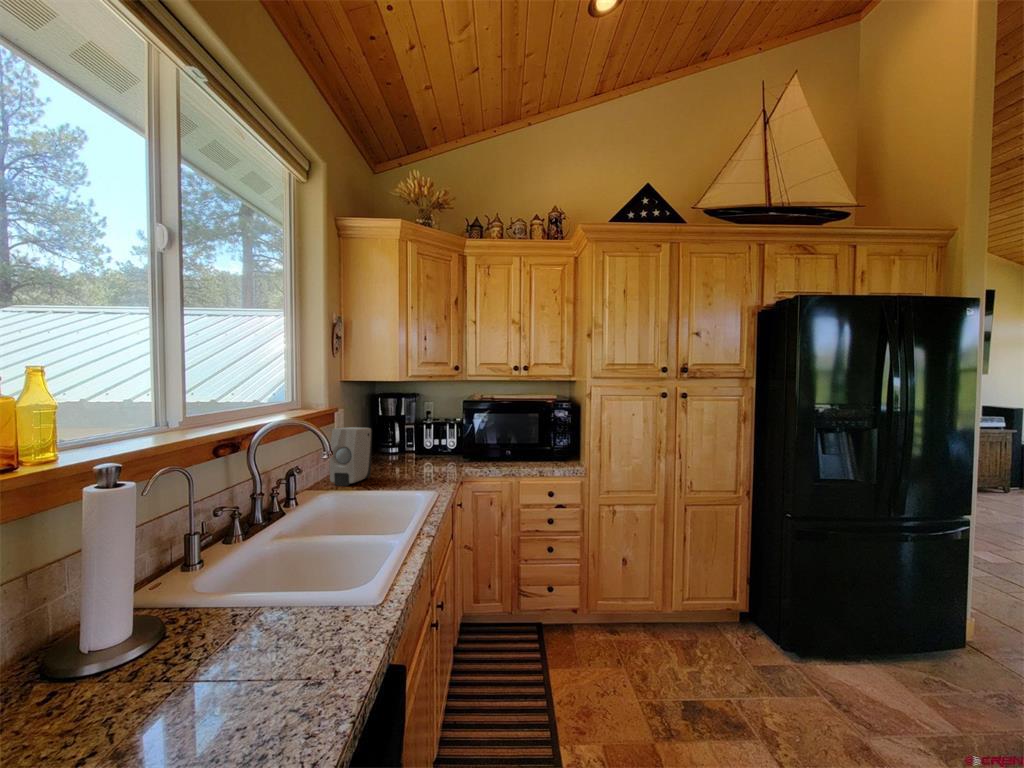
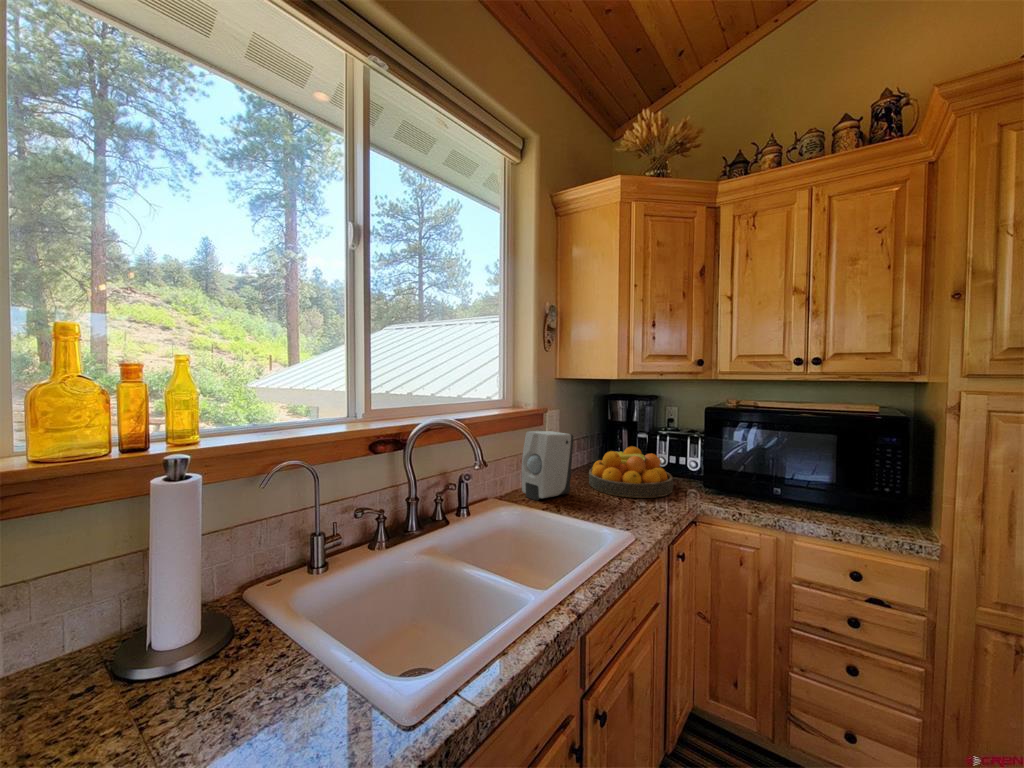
fruit bowl: none [378,435,444,473] -> present [589,447,673,498]

